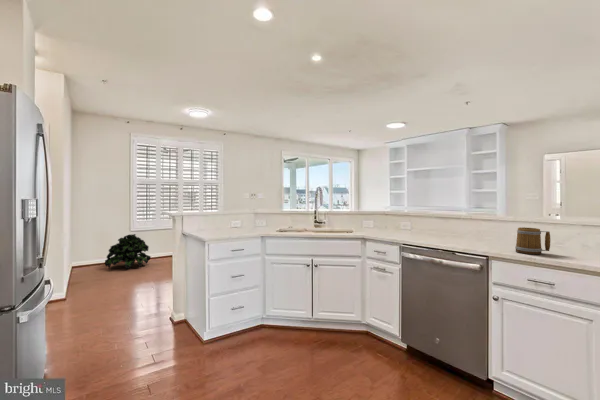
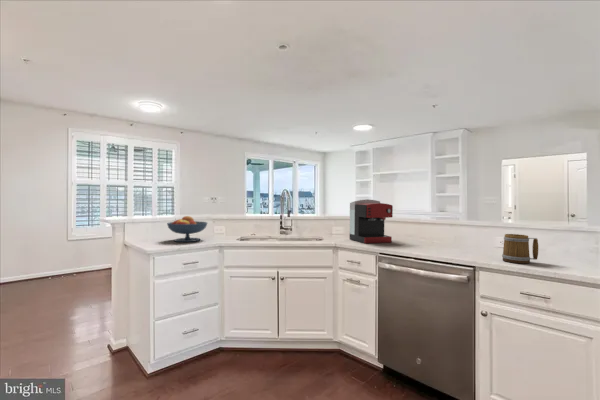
coffee maker: none [377,196,417,235] -> present [349,199,393,243]
fruit bowl: none [219,211,252,233] -> present [167,216,207,242]
potted plant: present [105,234,151,269] -> none [24,244,85,286]

